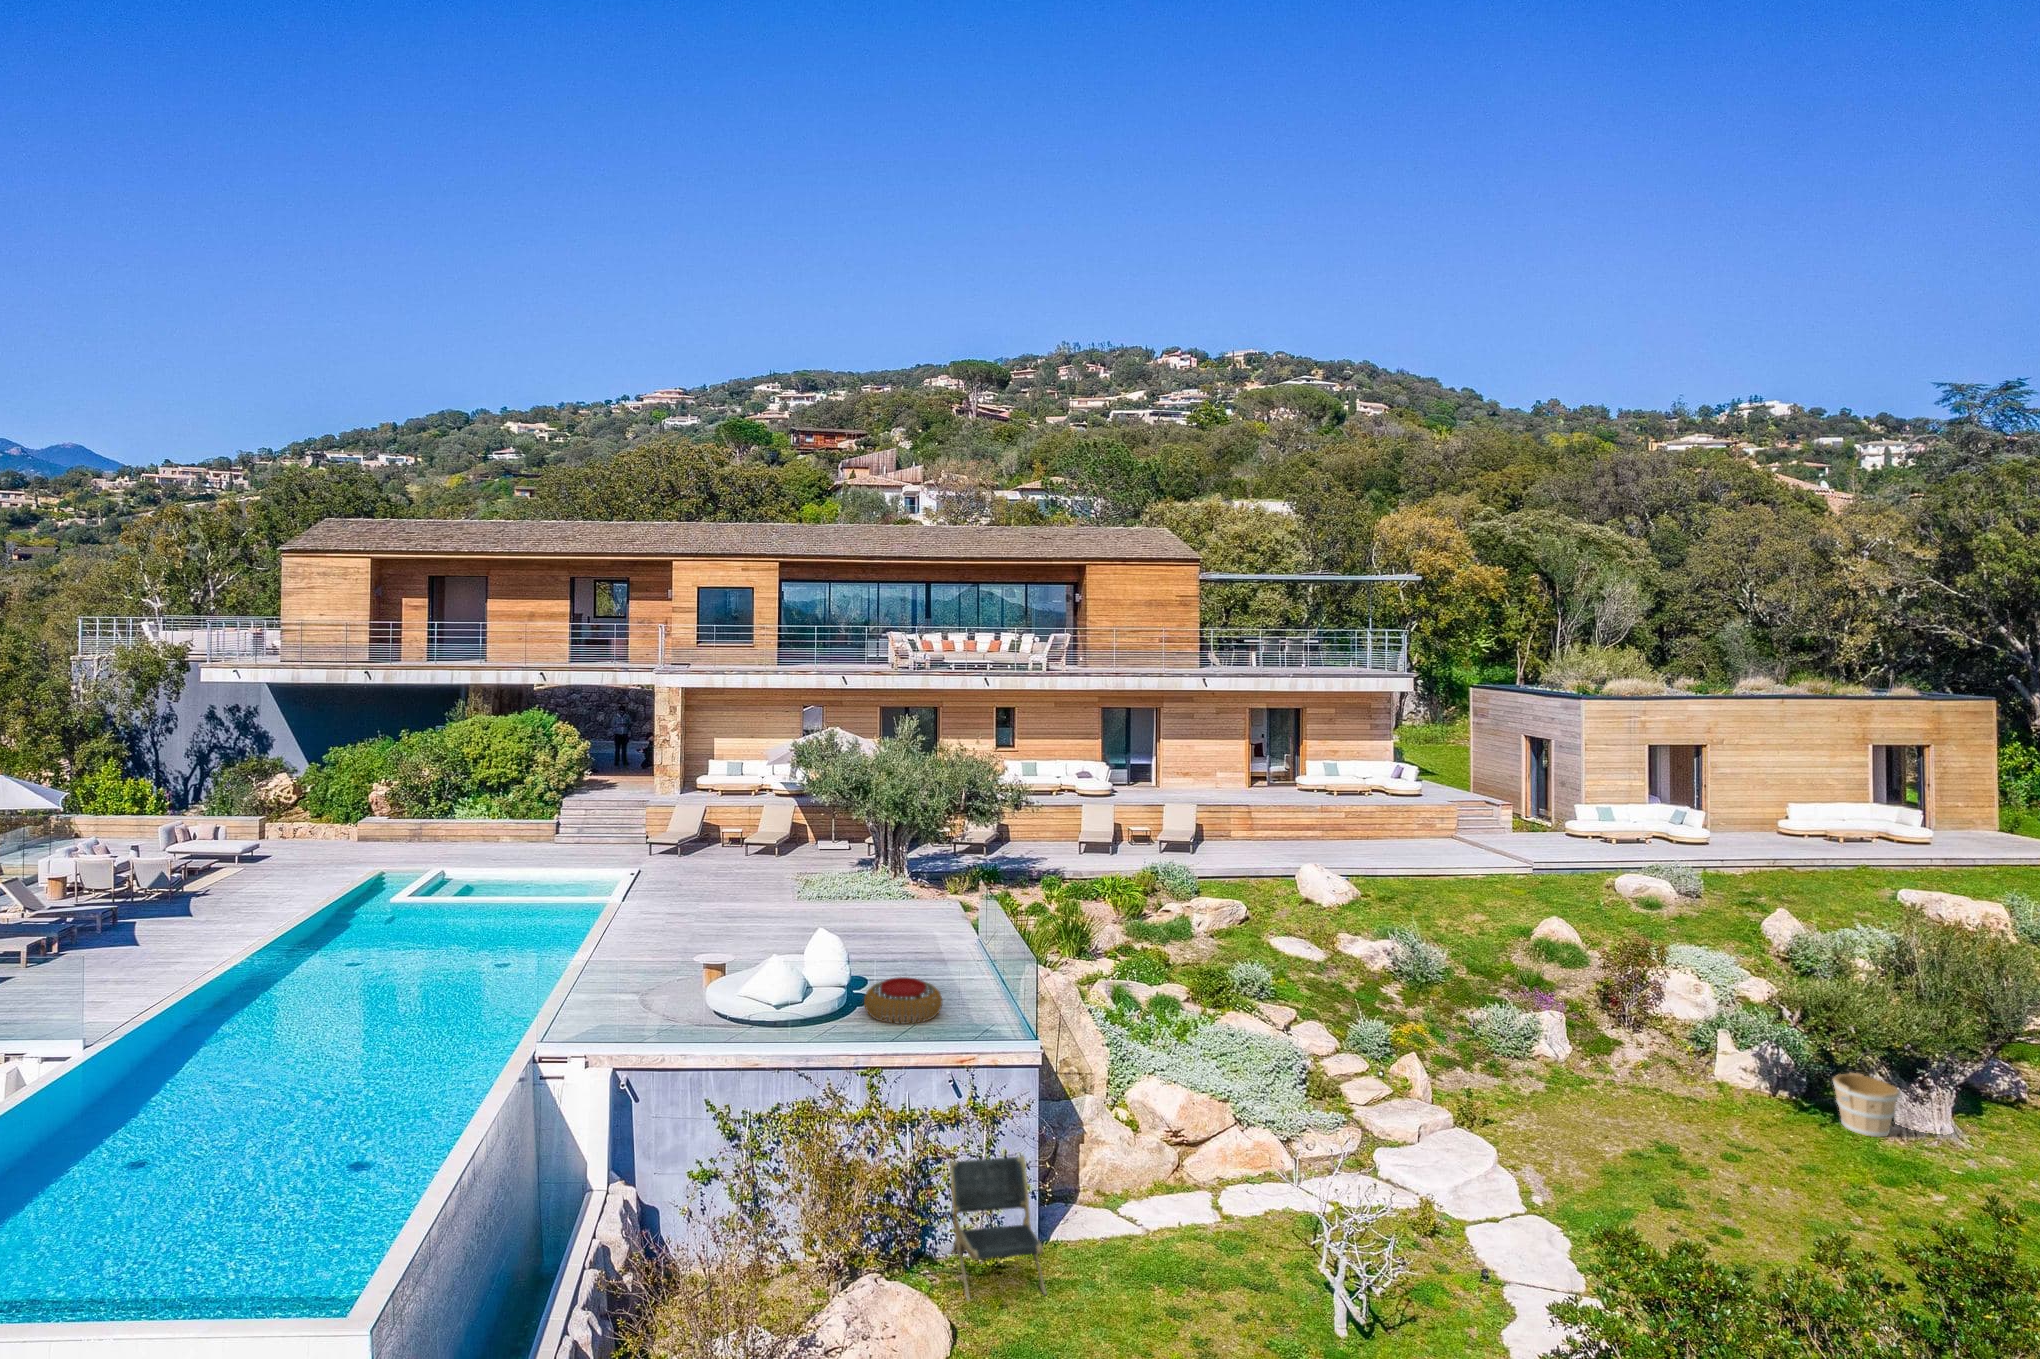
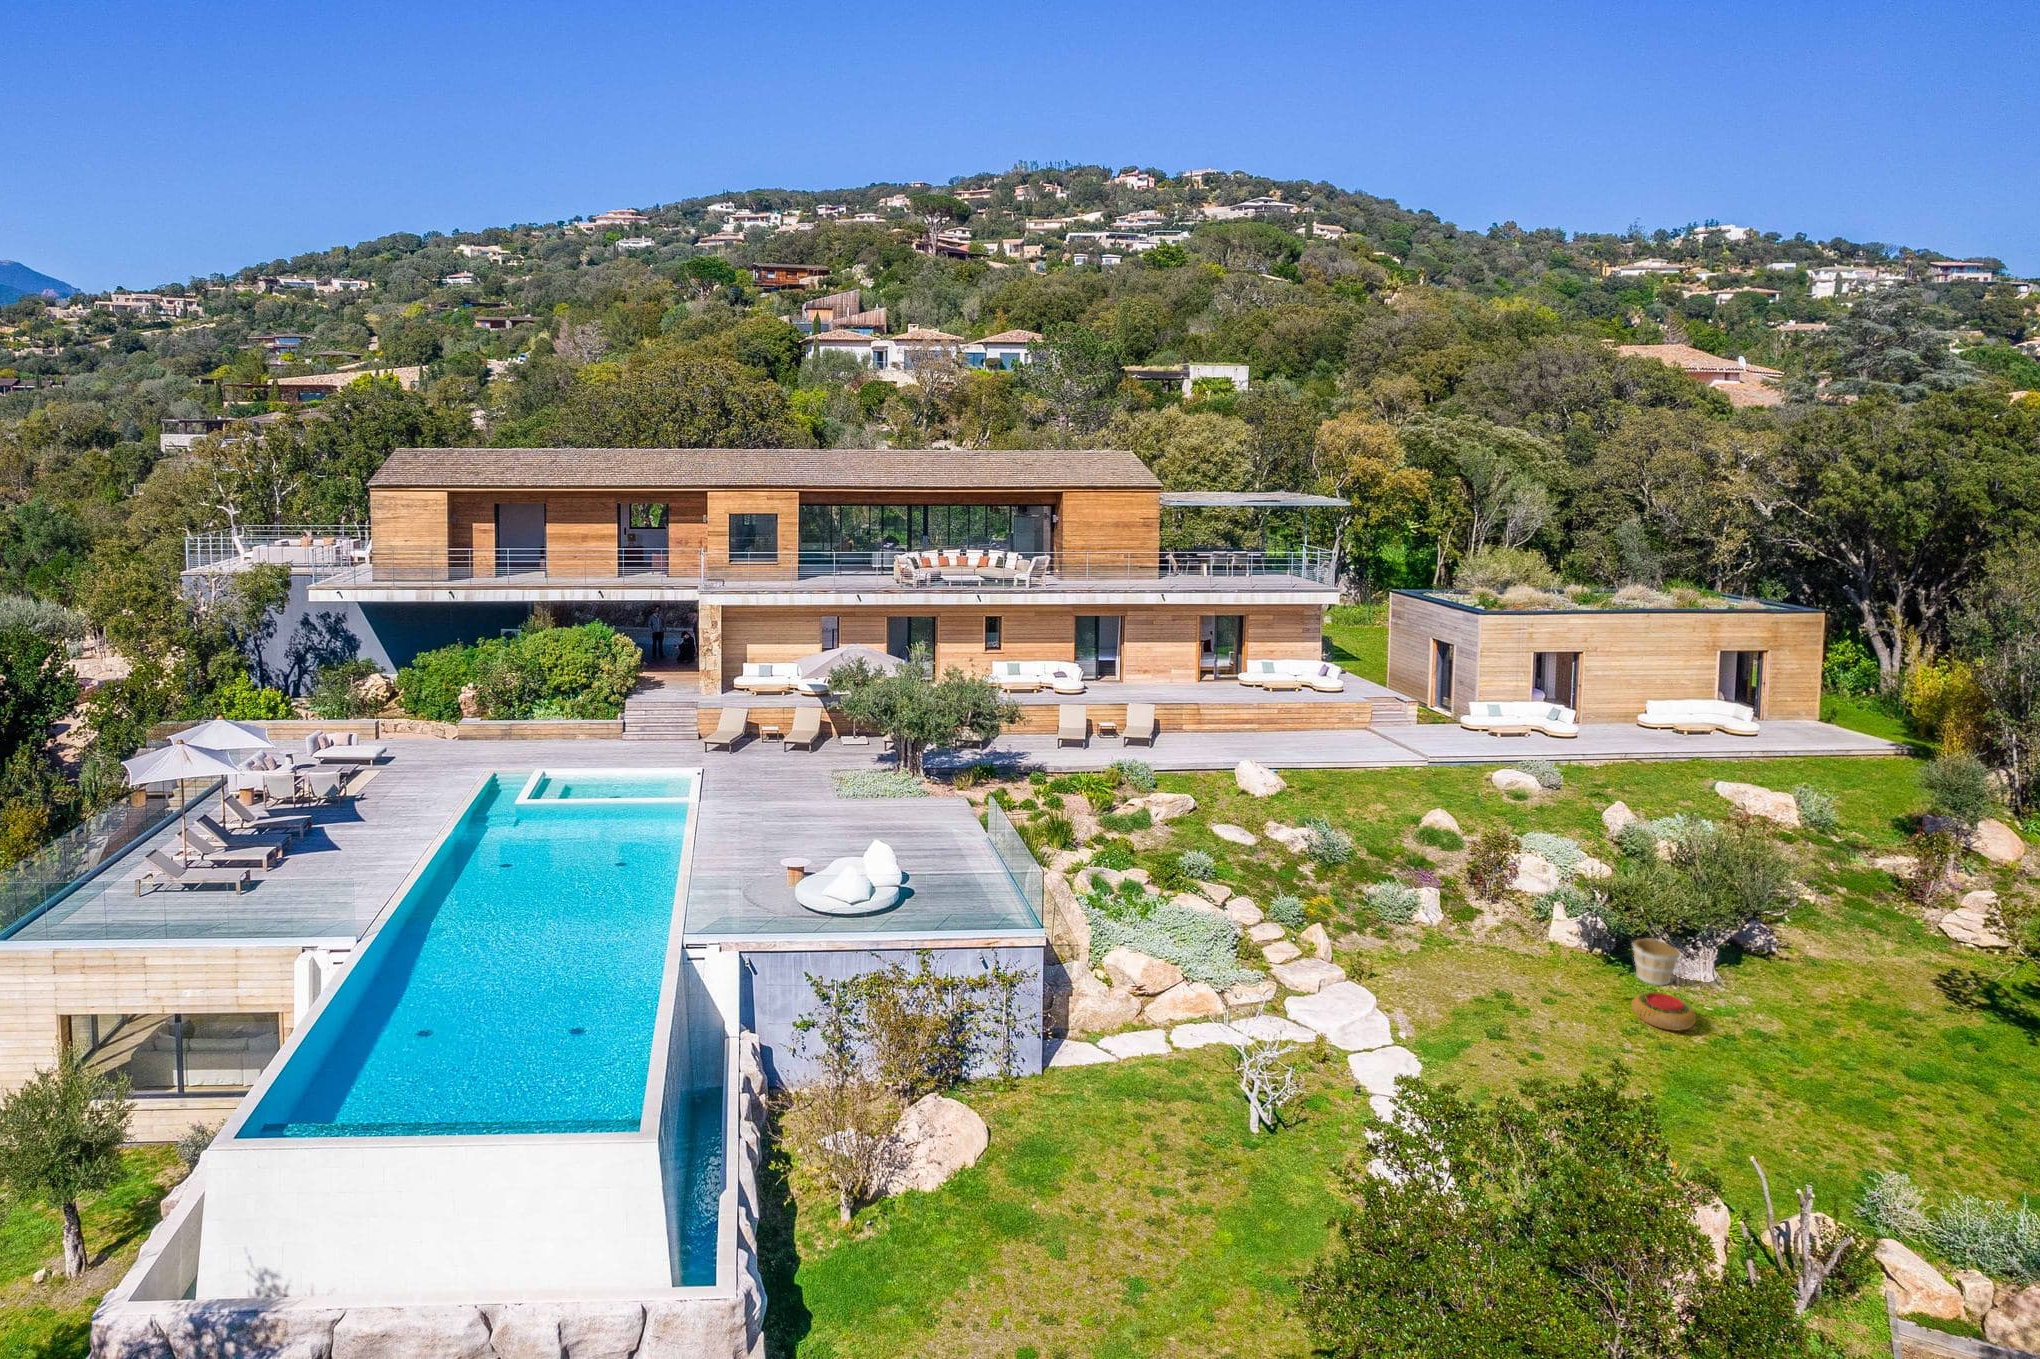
pouf: present [864,977,942,1024] -> present [1631,993,1696,1030]
lounge chair: present [950,1155,1047,1300] -> none [981,1009,1052,1110]

